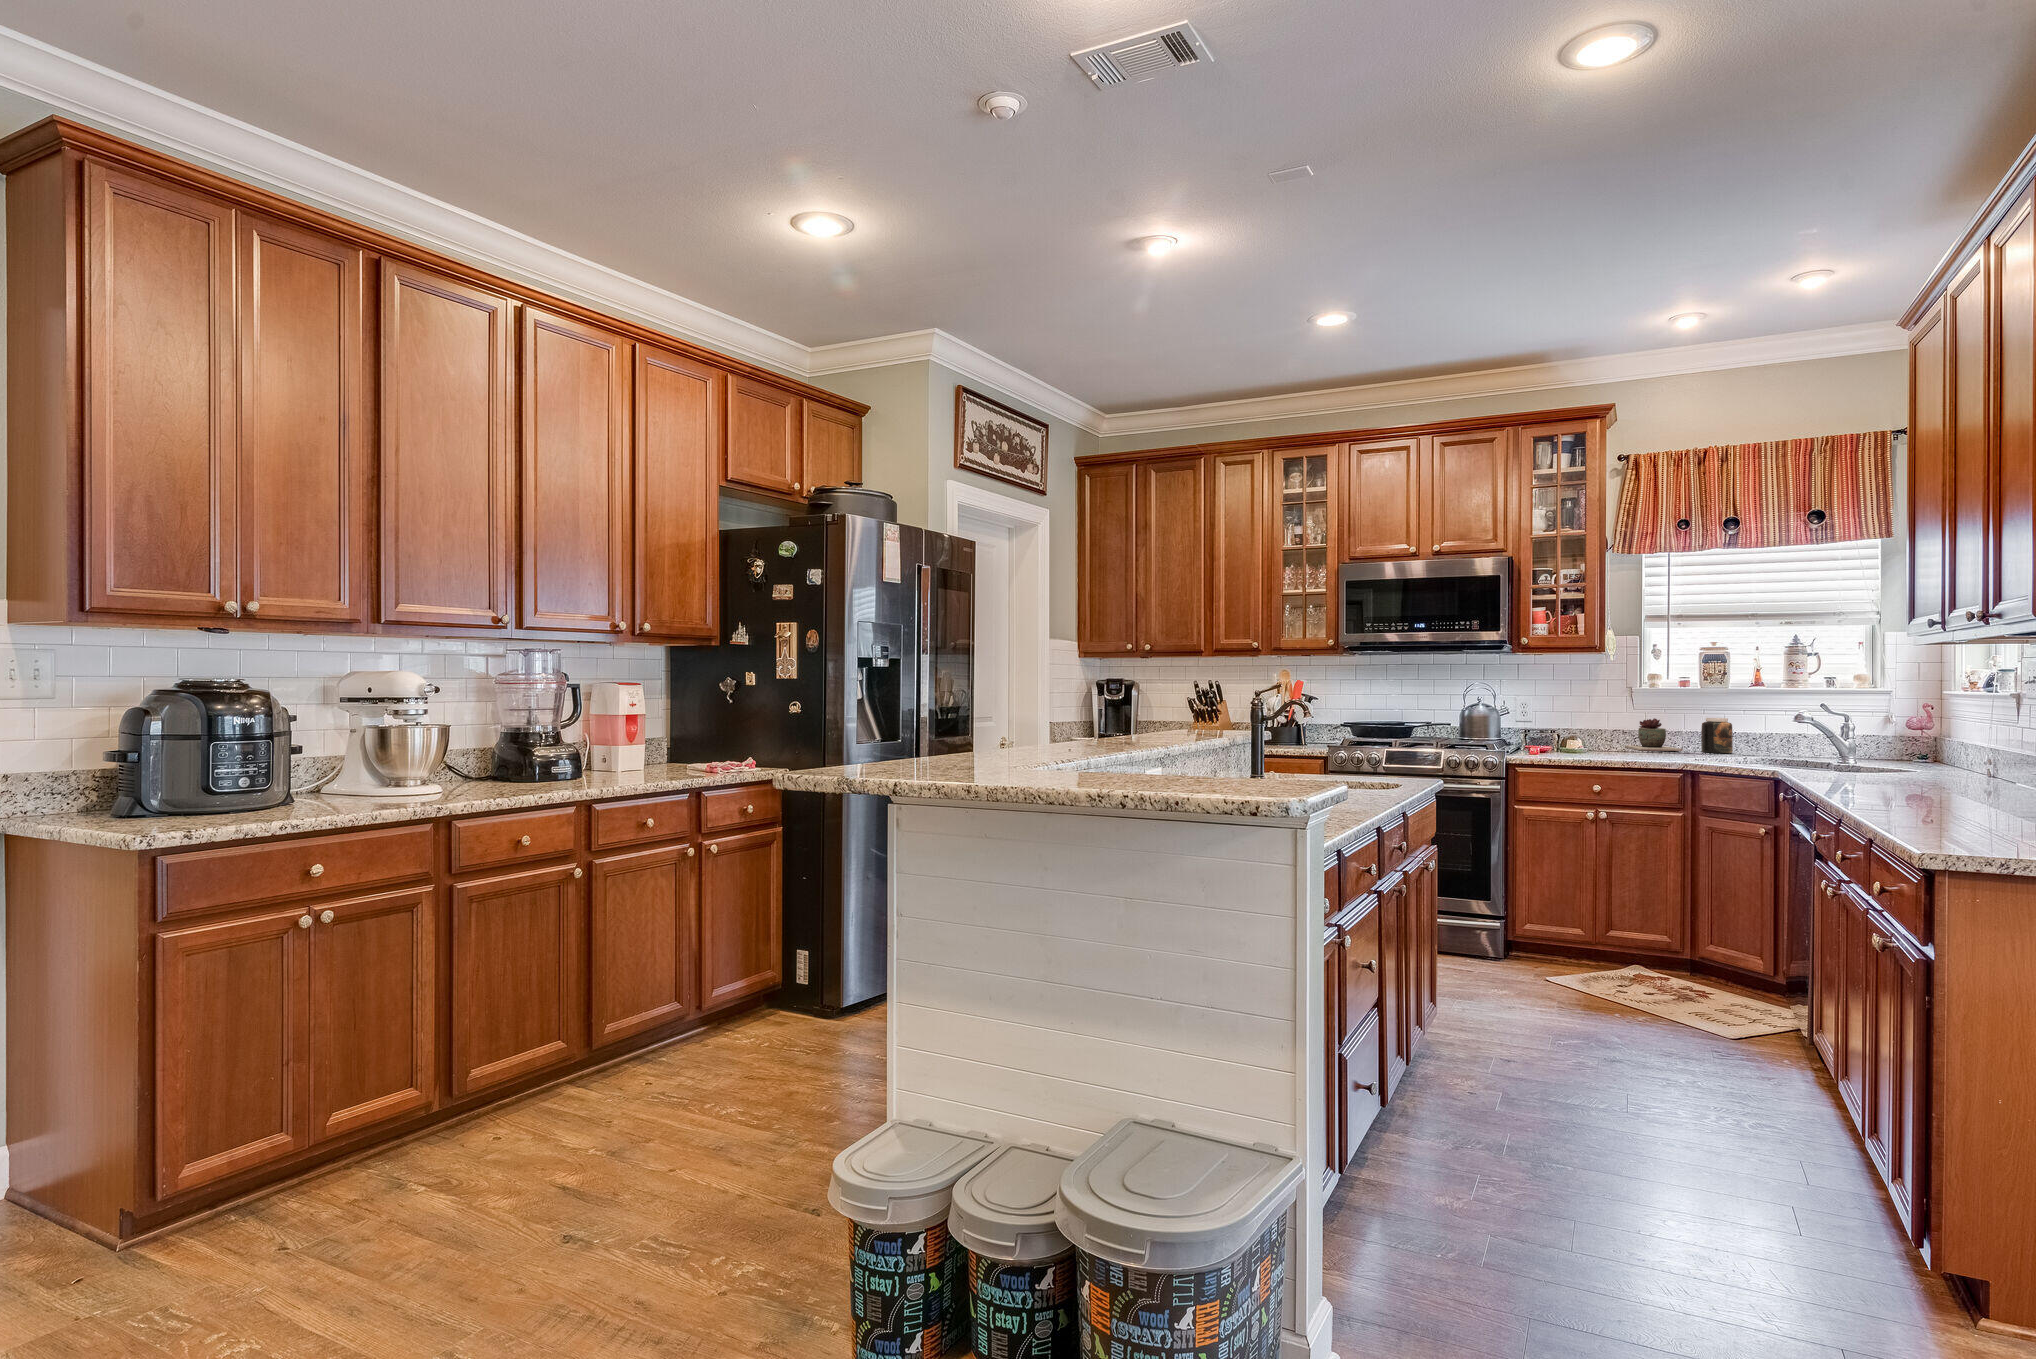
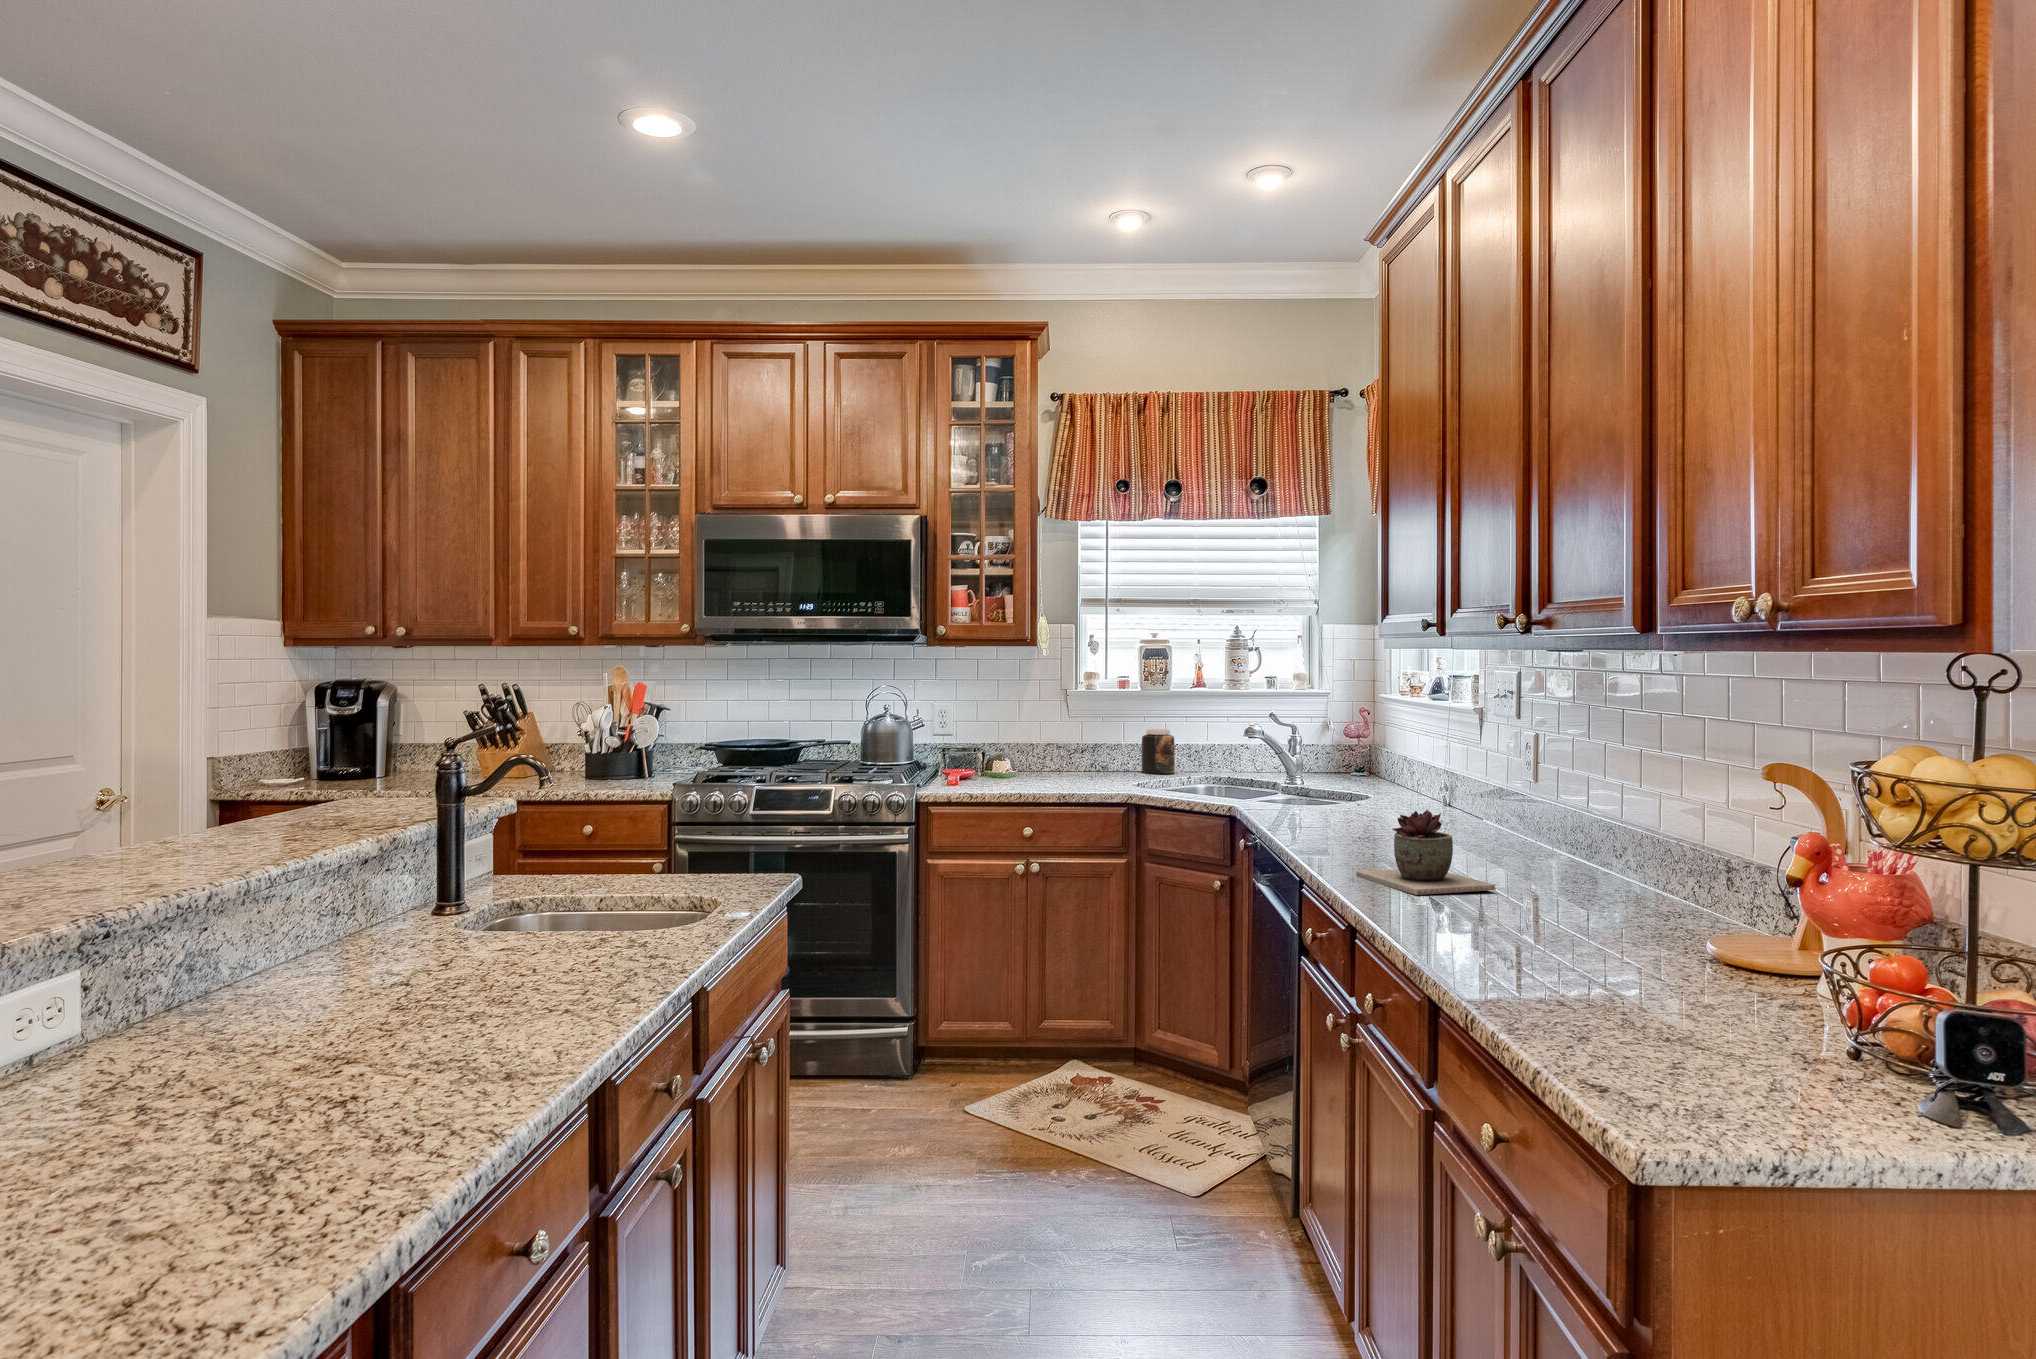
succulent plant: present [1625,718,1683,751] -> present [1356,810,1496,895]

